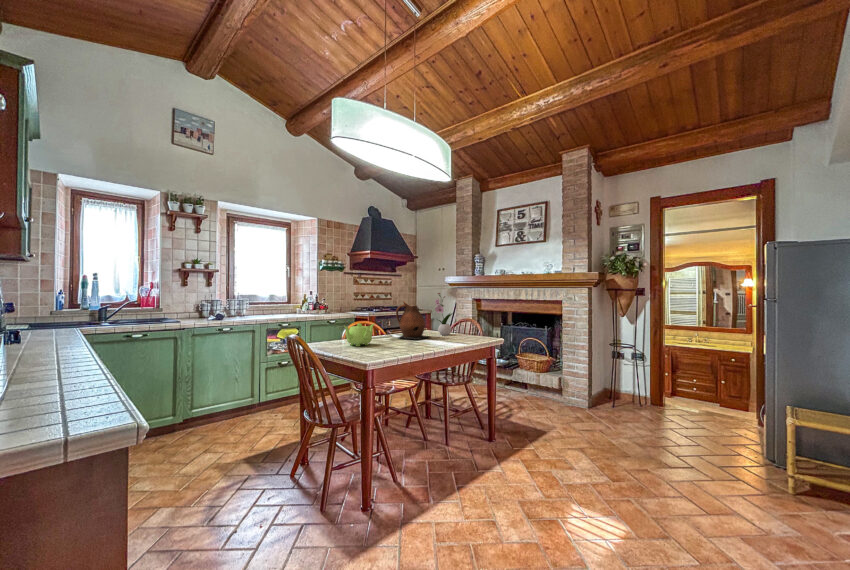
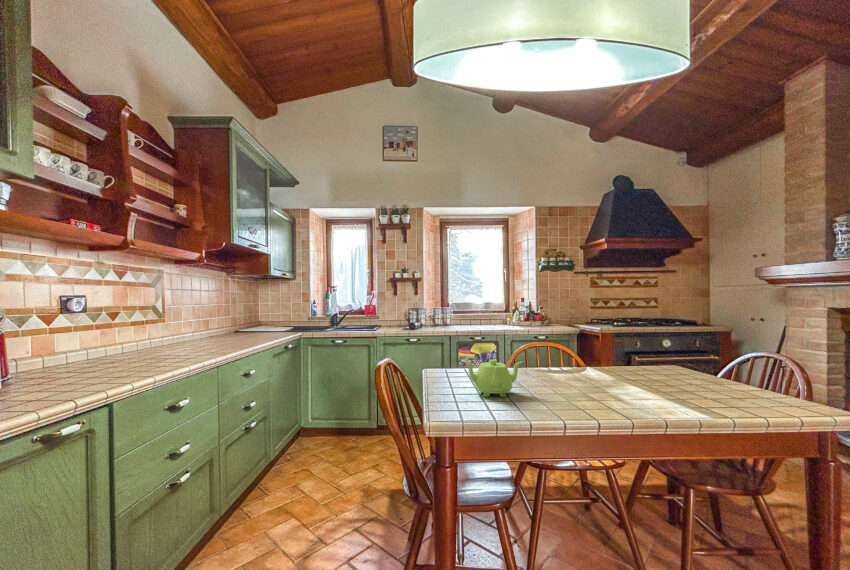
flower arrangement: present [435,293,452,335] -> none [674,309,716,396]
ceramic pitcher: present [396,302,430,339] -> none [580,324,652,398]

